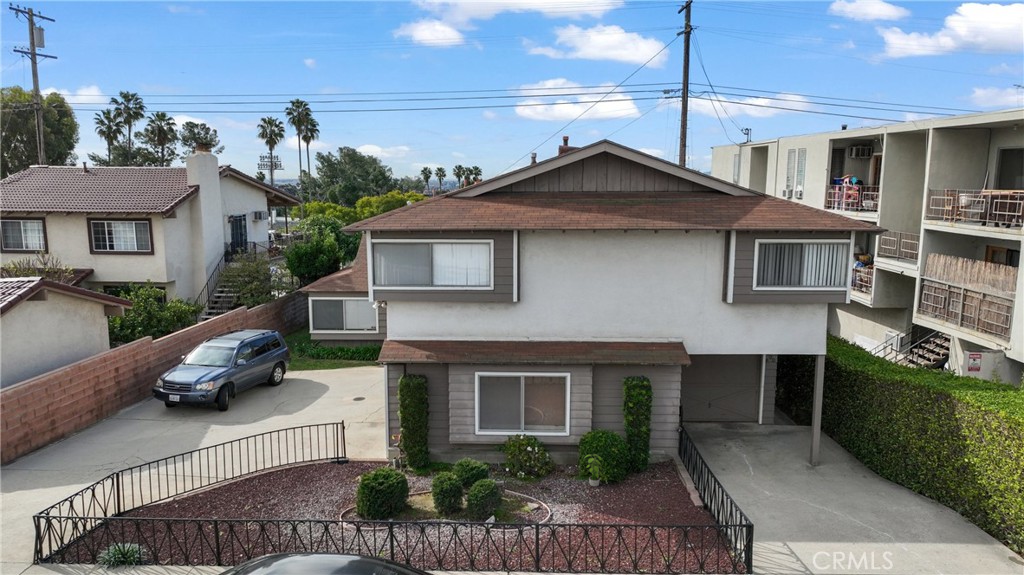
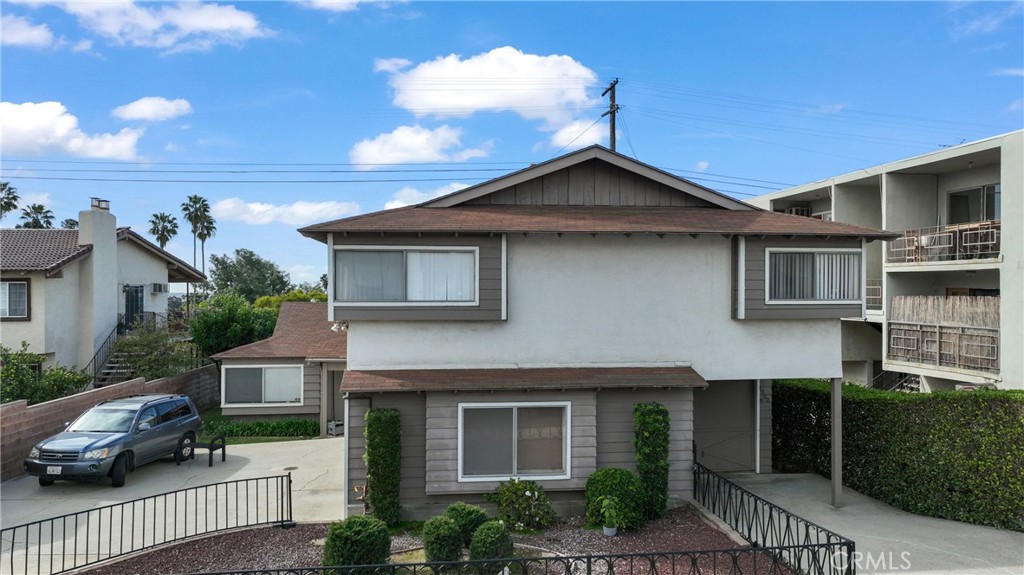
bench: none [259,374,298,402] -> present [176,434,226,467]

